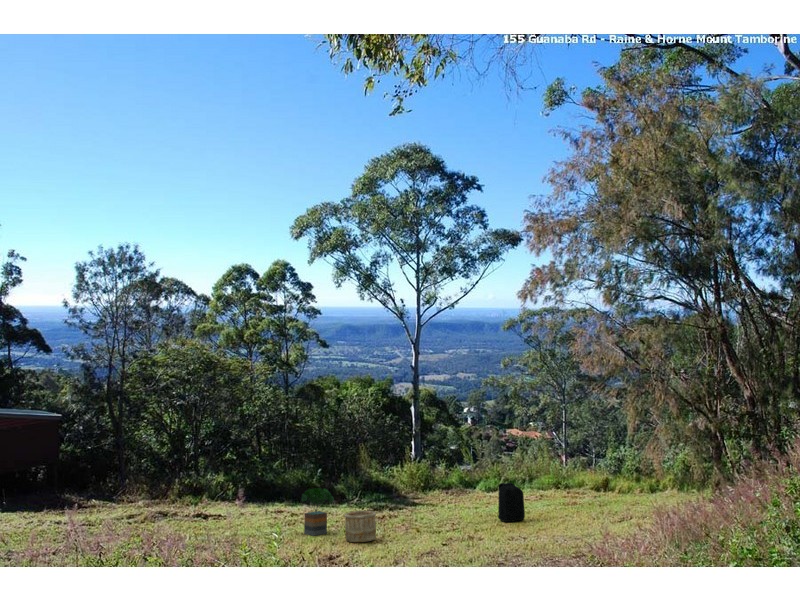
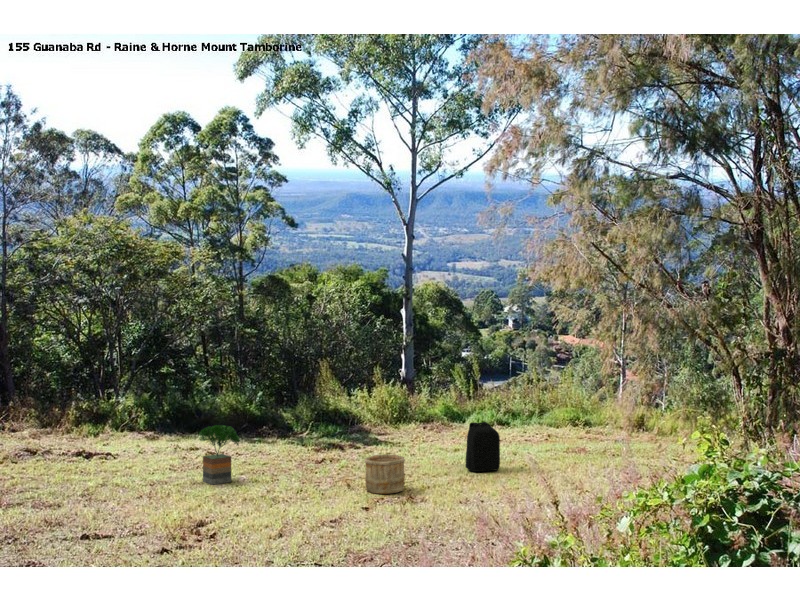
wooden bucket: present [344,511,376,542] -> present [364,454,405,494]

